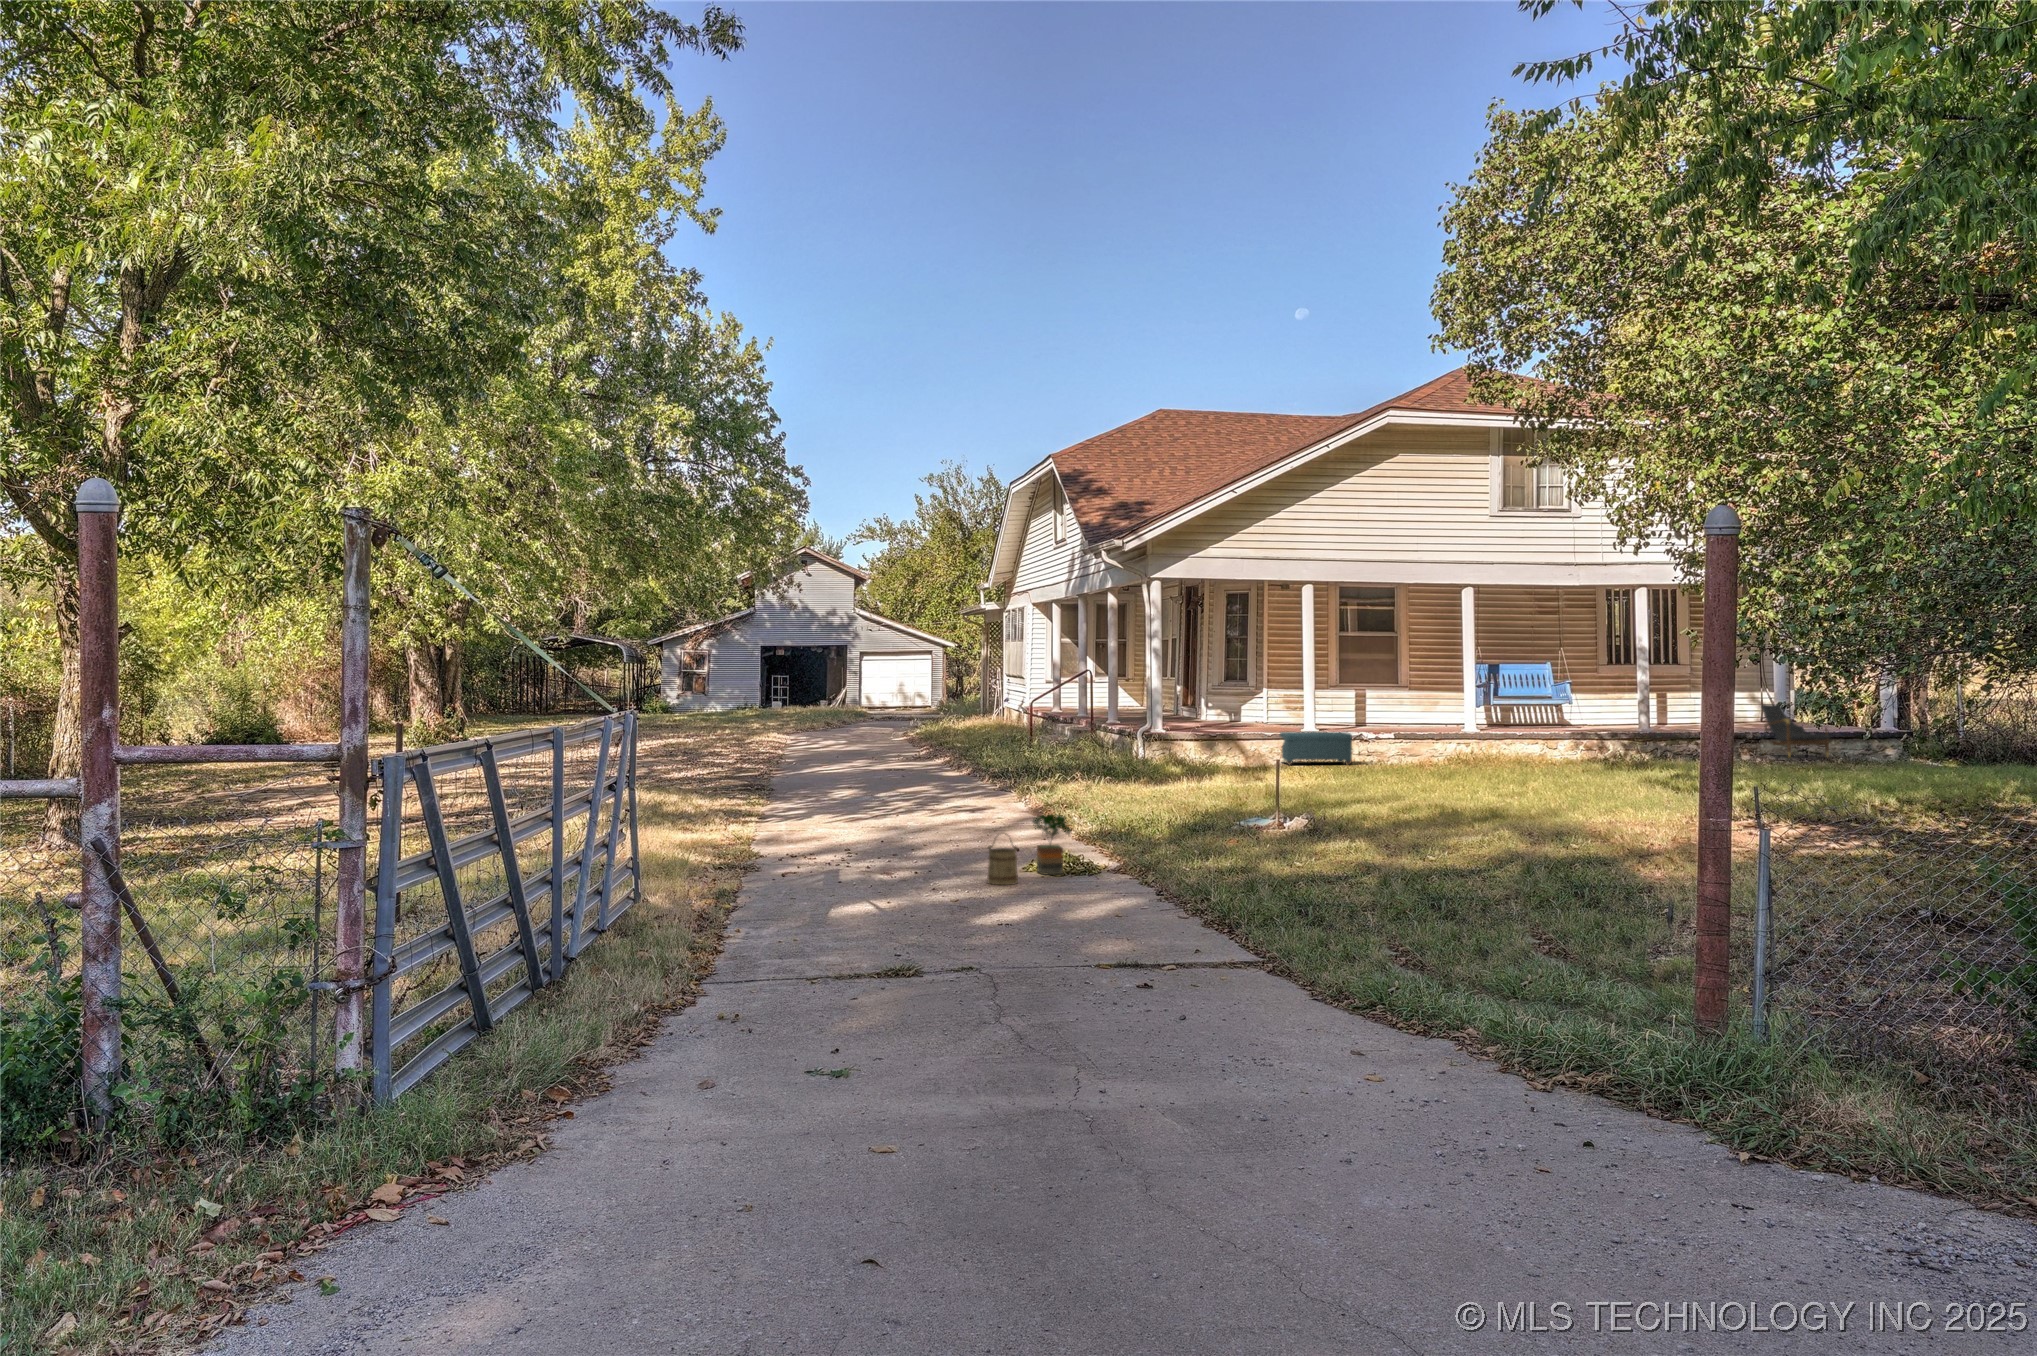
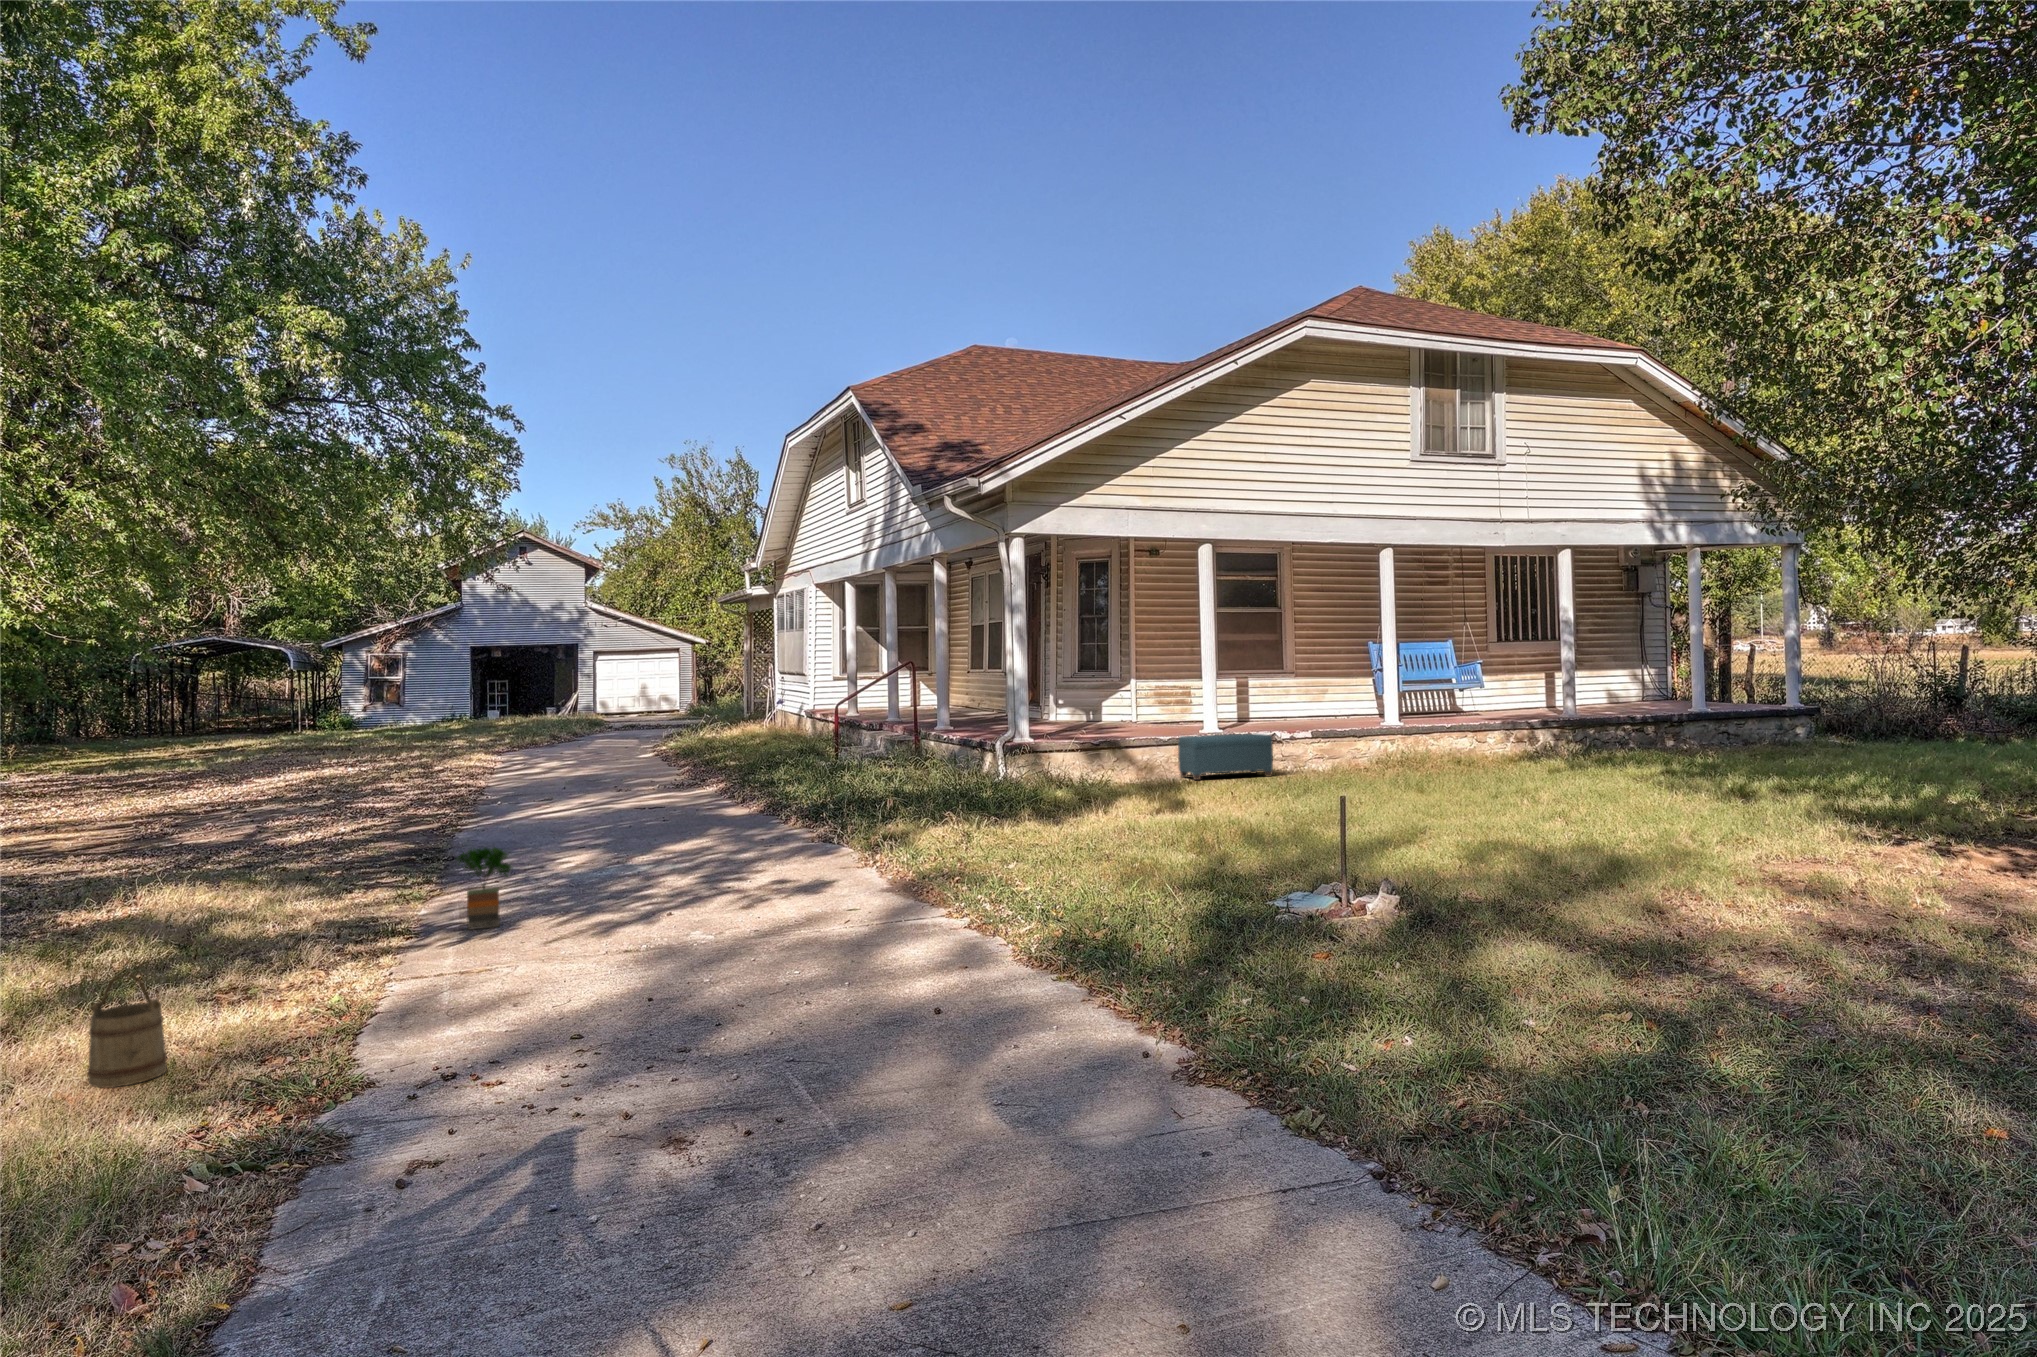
lounge chair: present [1762,704,1831,757] -> none [1687,683,1769,744]
potted tree: present [1033,814,1071,875] -> present [456,848,512,930]
bucket: present [987,834,1018,885] -> present [88,974,167,1088]

